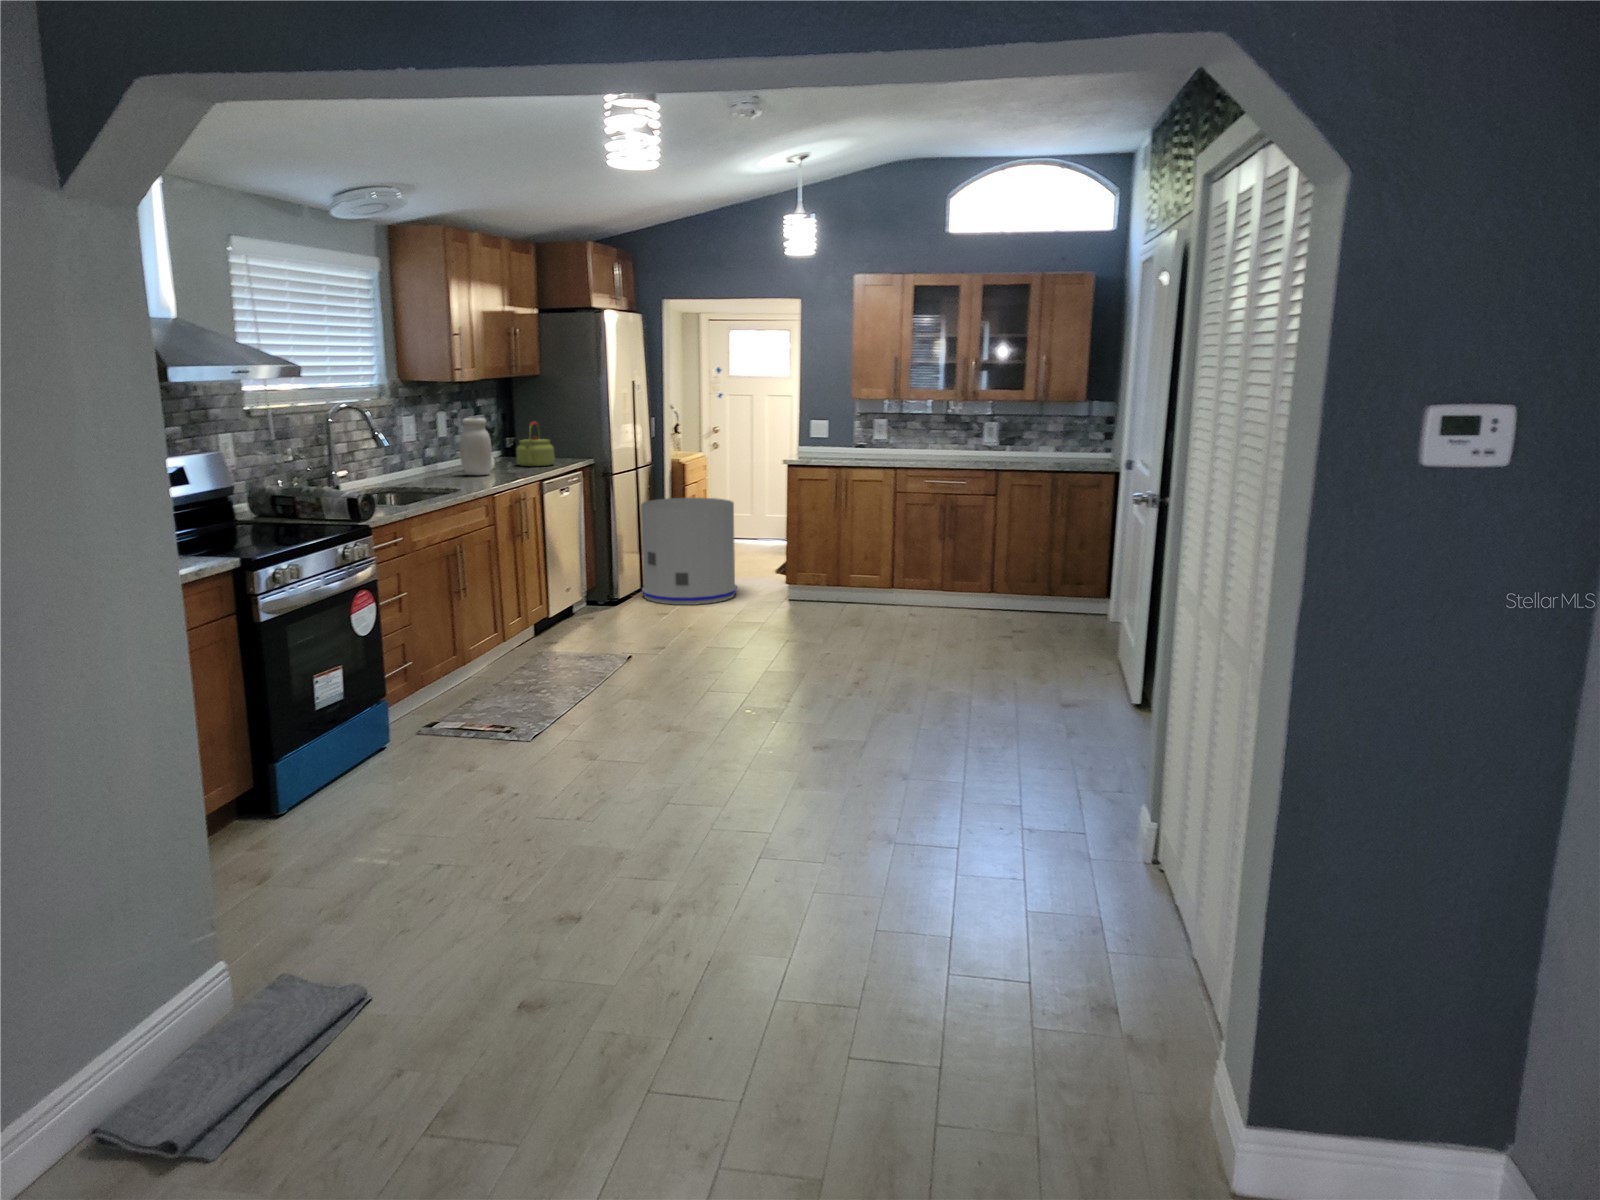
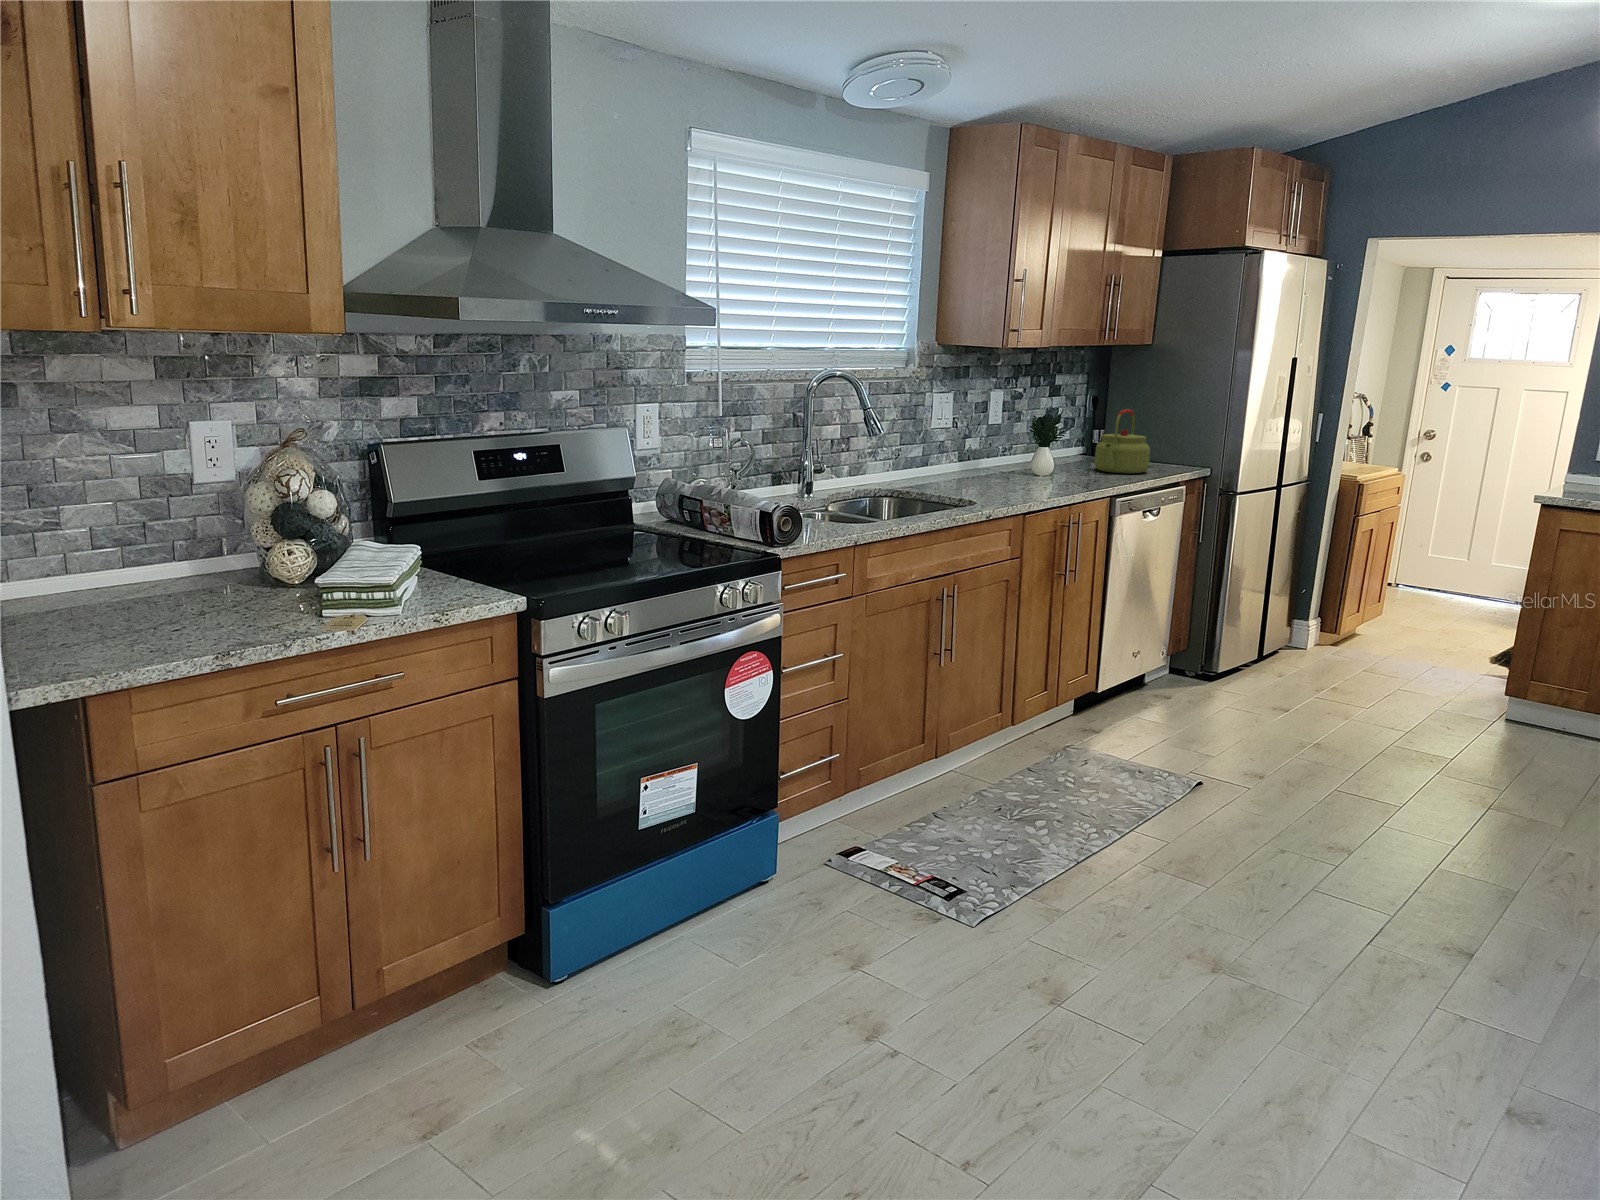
jar: present [460,418,492,475] -> none [1006,399,1050,481]
trash can: present [641,498,737,605] -> none [1258,534,1432,705]

